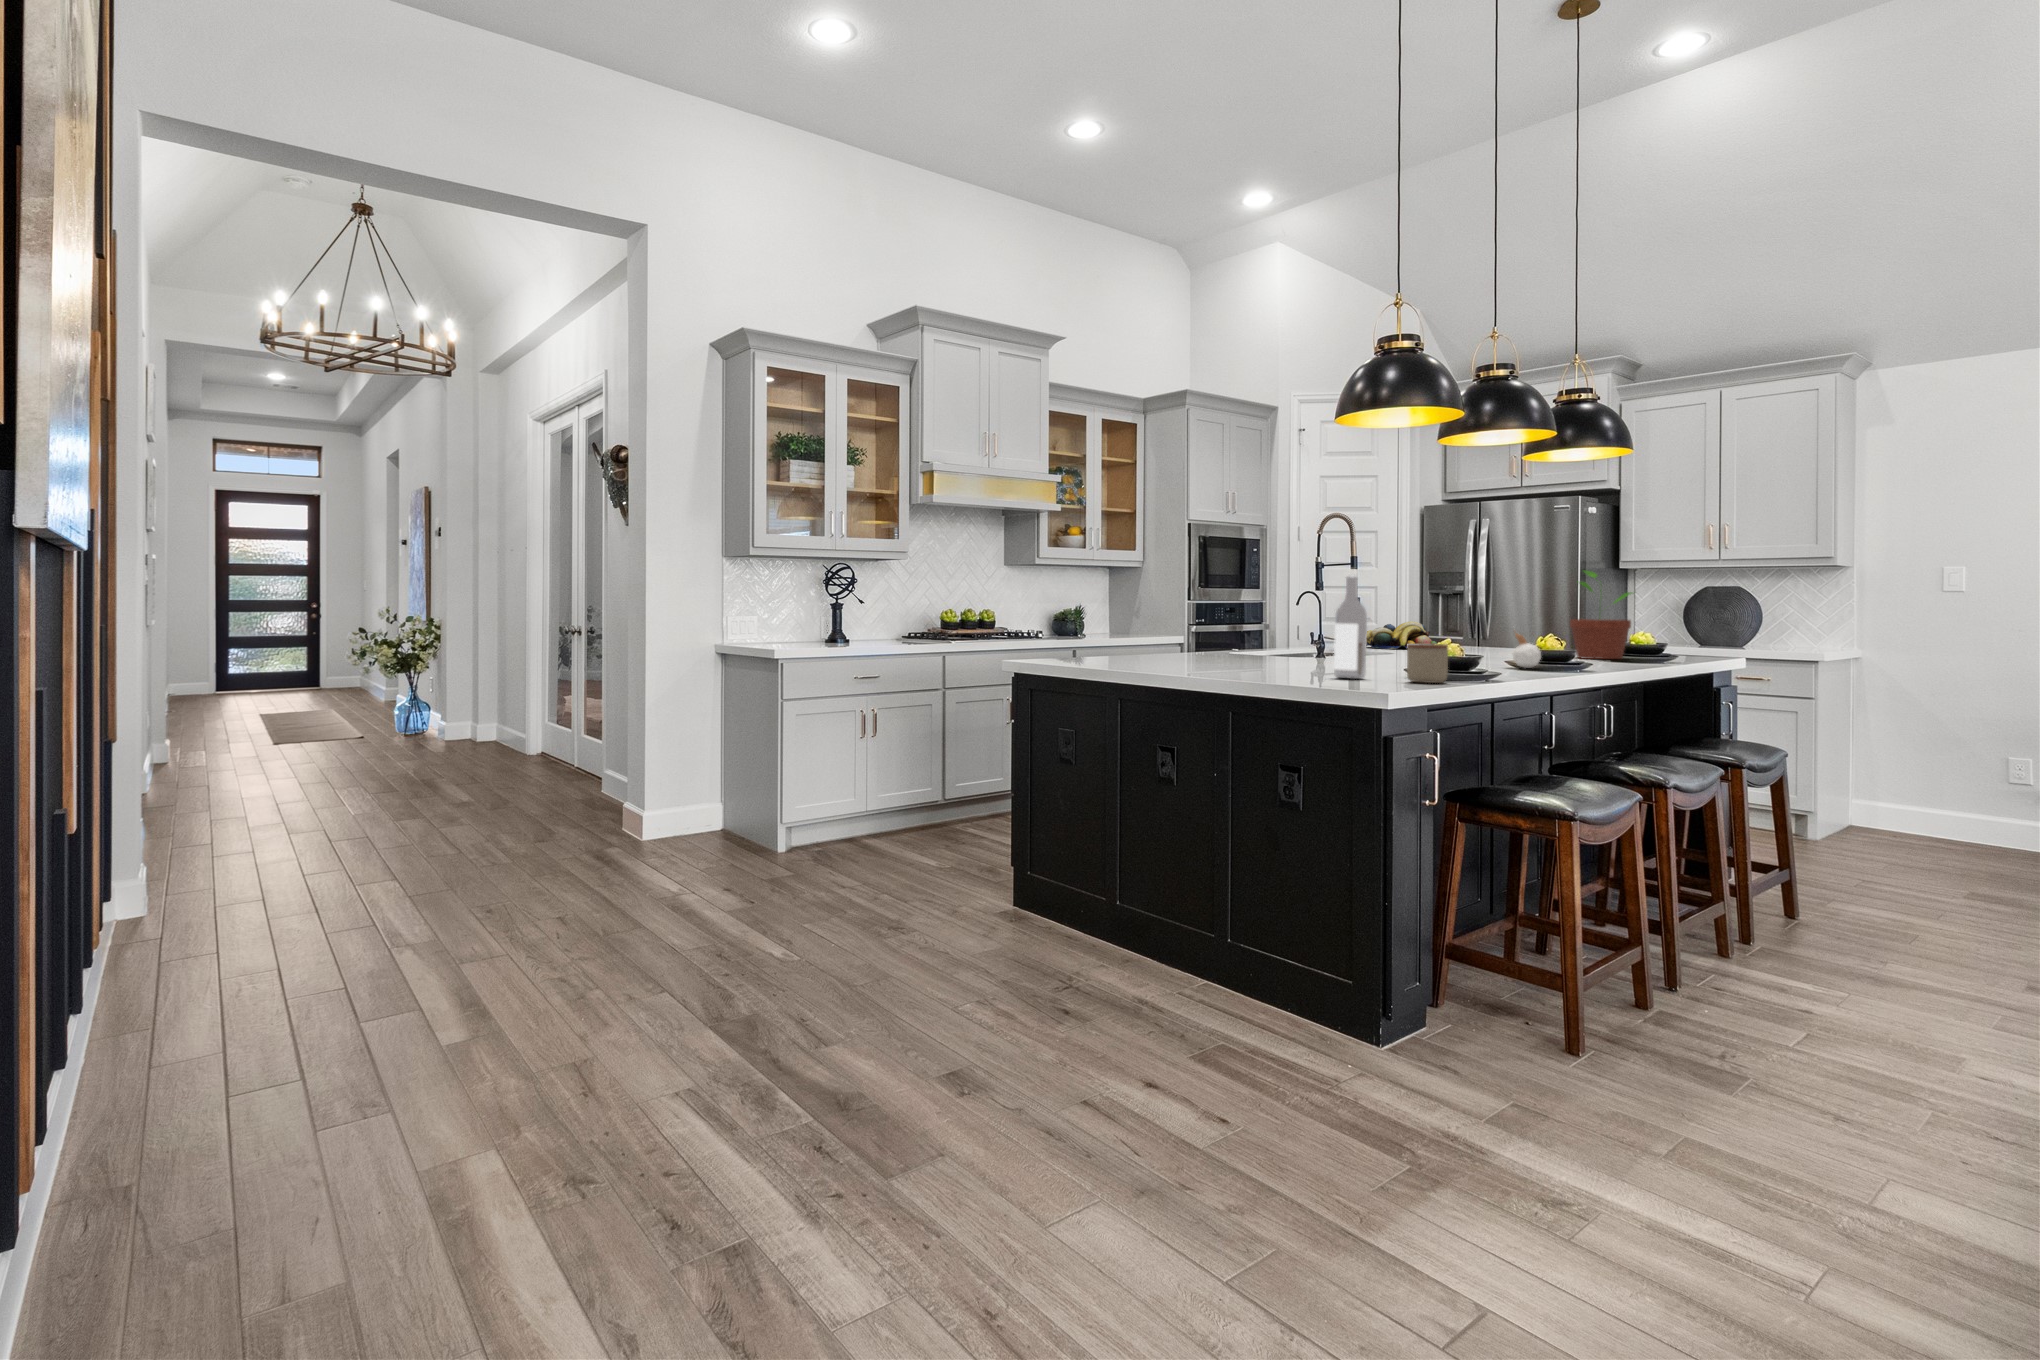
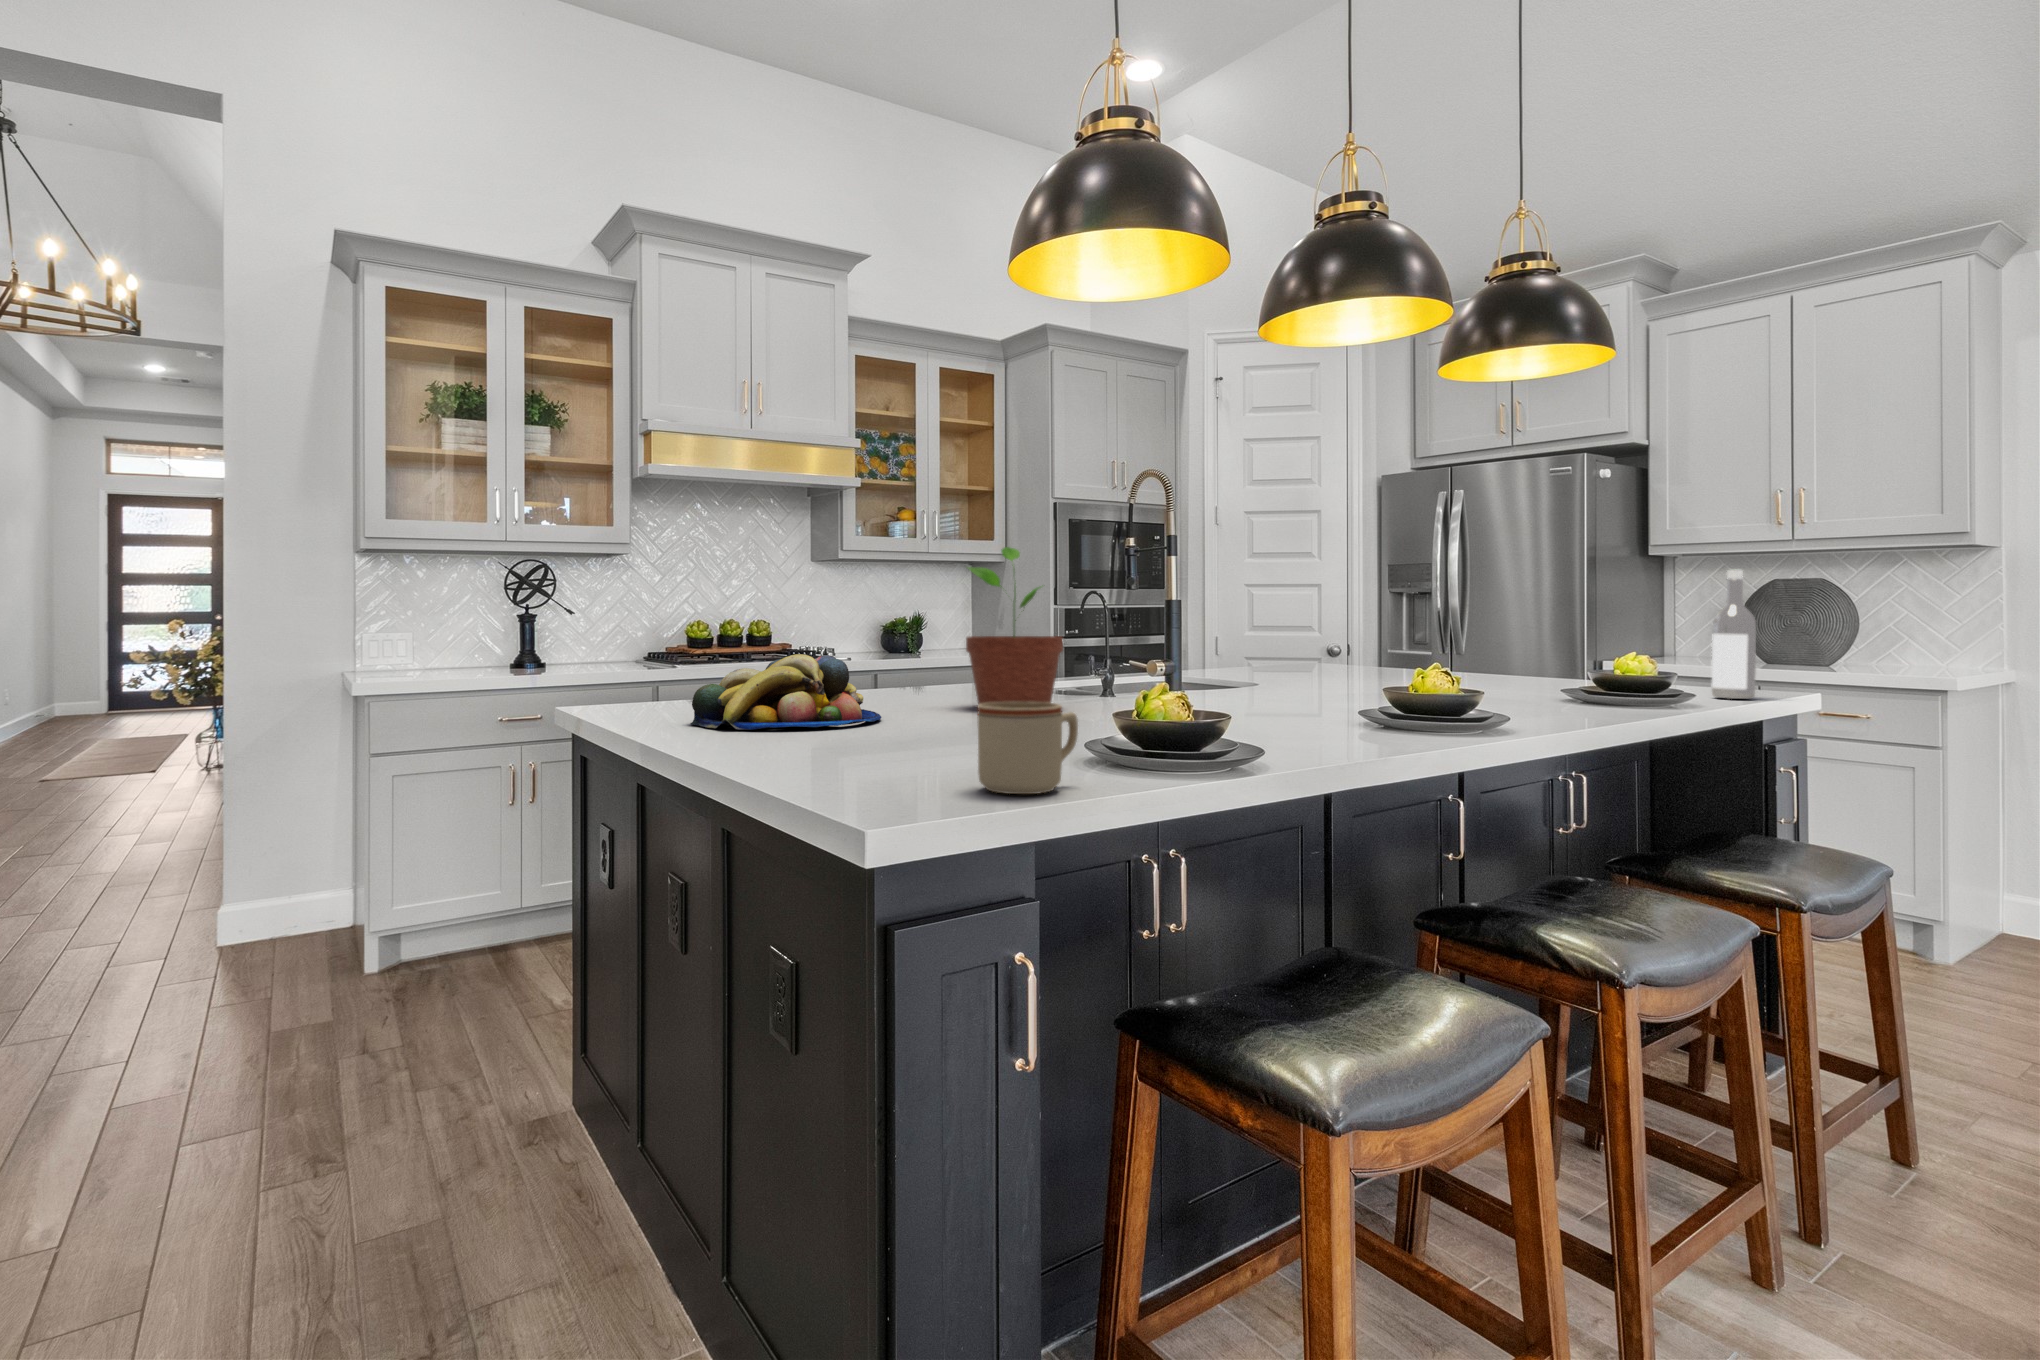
wine bottle: present [1334,569,1367,679] -> present [1712,570,1756,699]
potted plant: present [1570,571,1632,659] -> present [966,547,1063,704]
fruit bowl: present [1366,621,1437,649] -> present [691,654,881,730]
candle: present [1513,633,1541,668] -> none [1354,649,1405,727]

